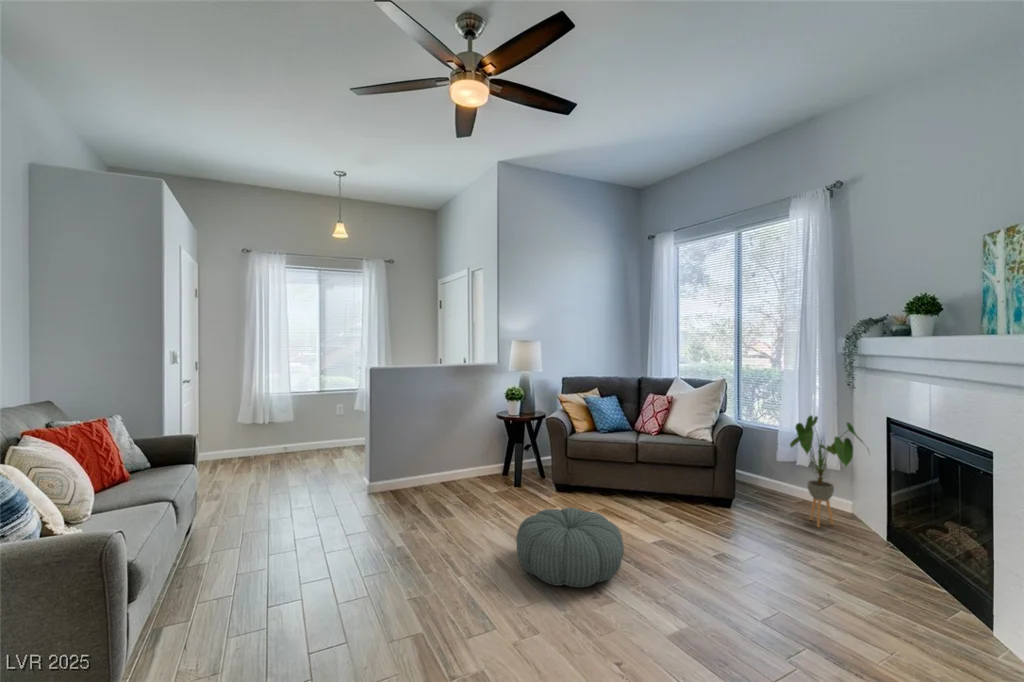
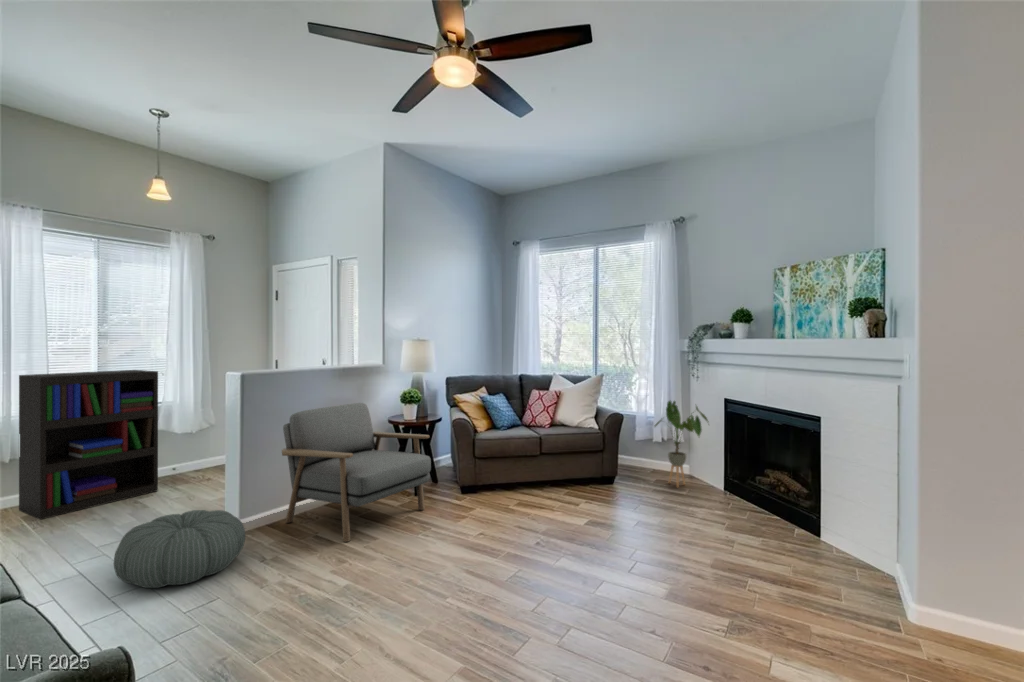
bookshelf: none [273,363,351,463] -> present [19,370,158,519]
armchair: none [392,397,513,517] -> present [282,403,431,542]
pouf: present [516,508,624,588] -> present [114,510,245,588]

